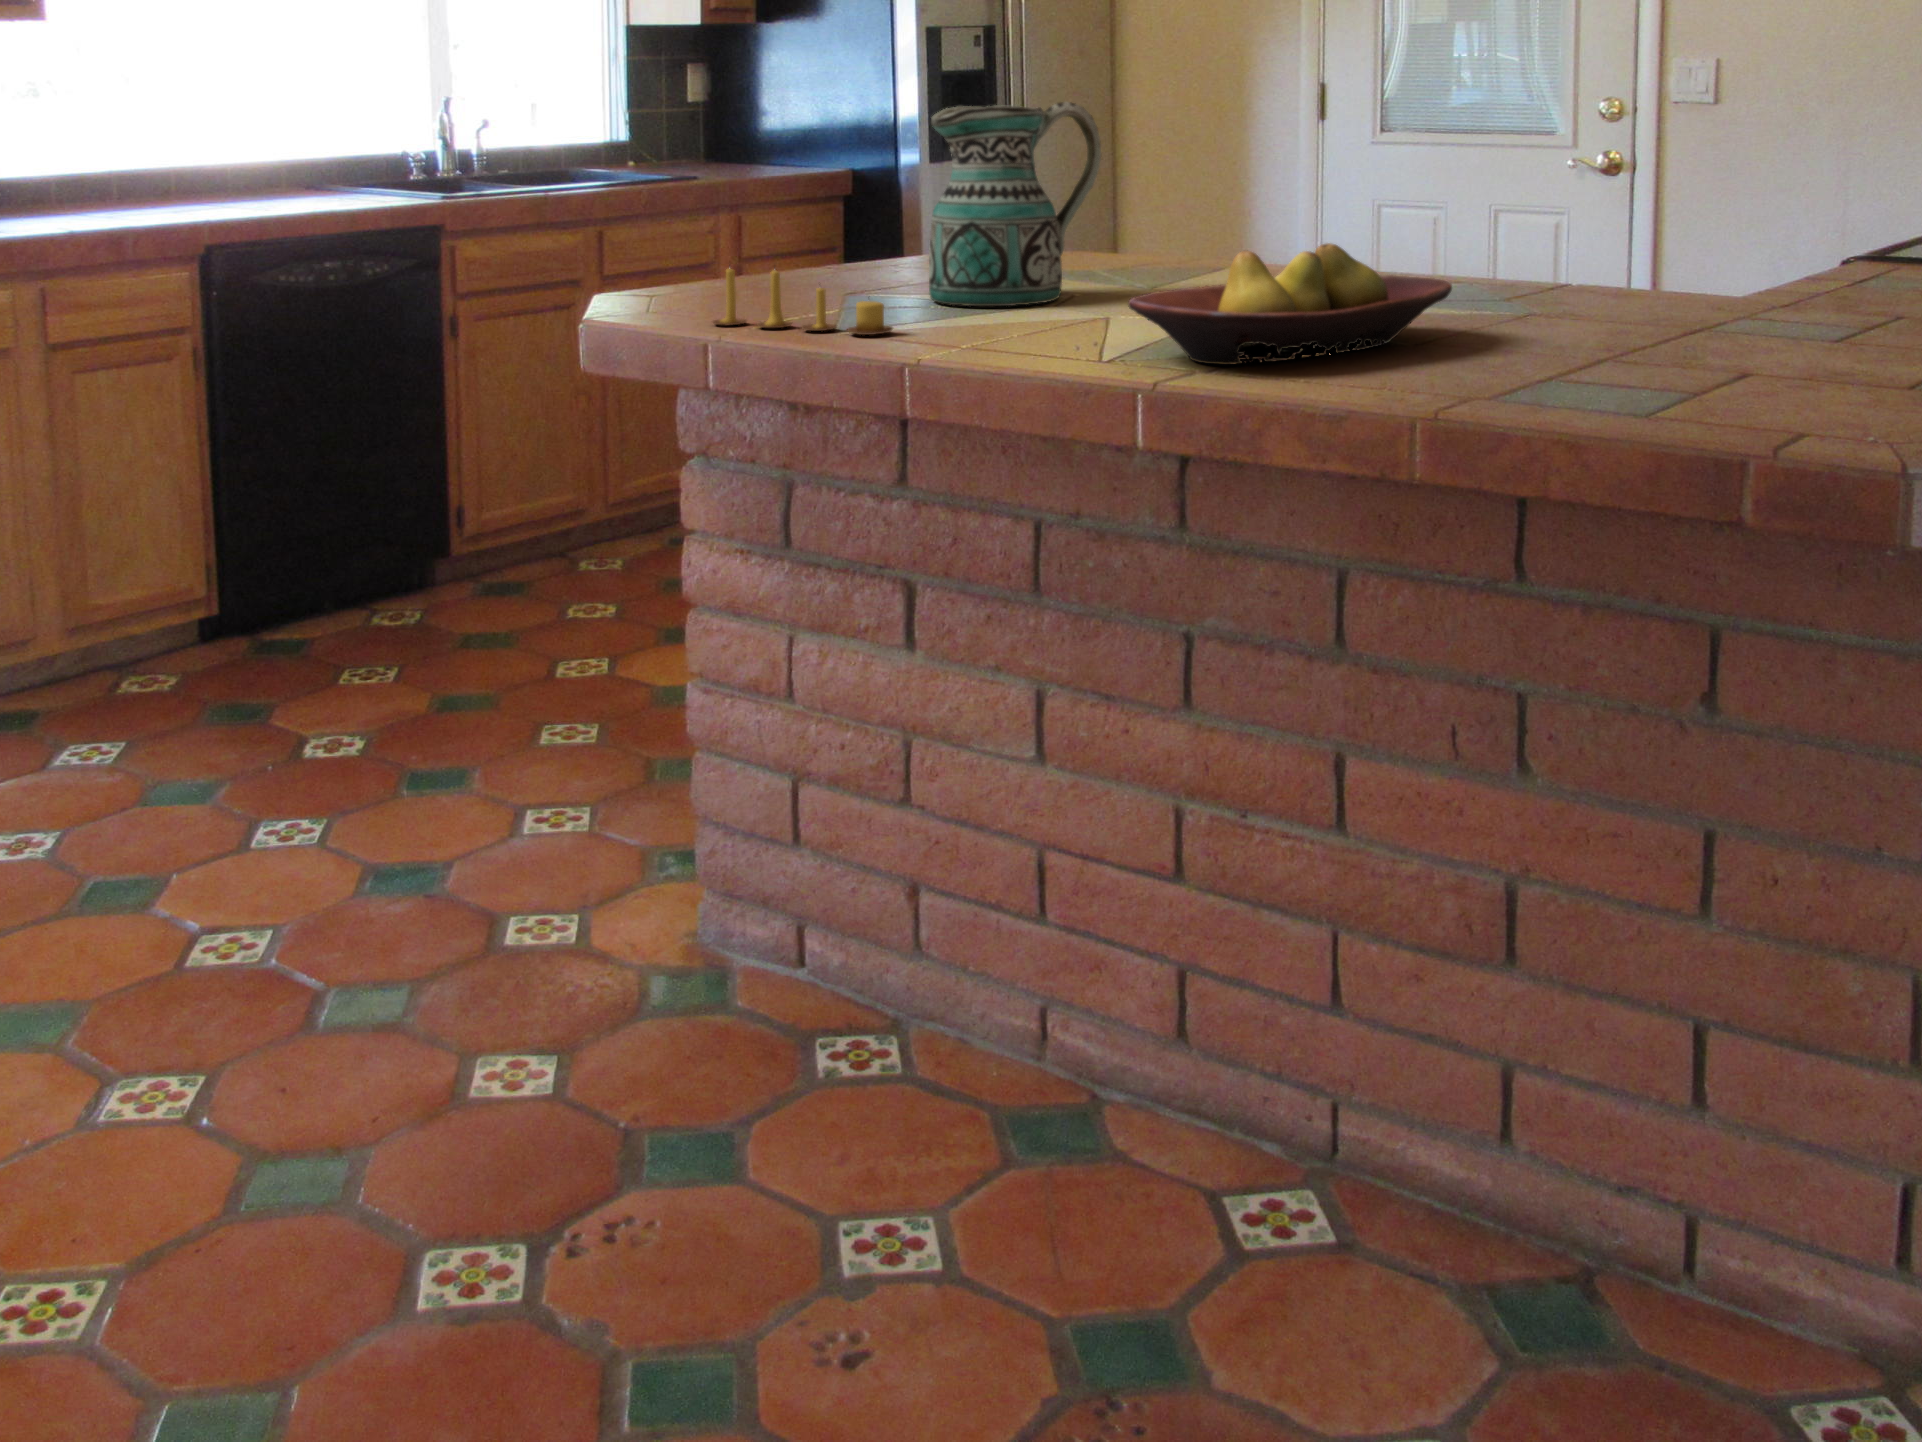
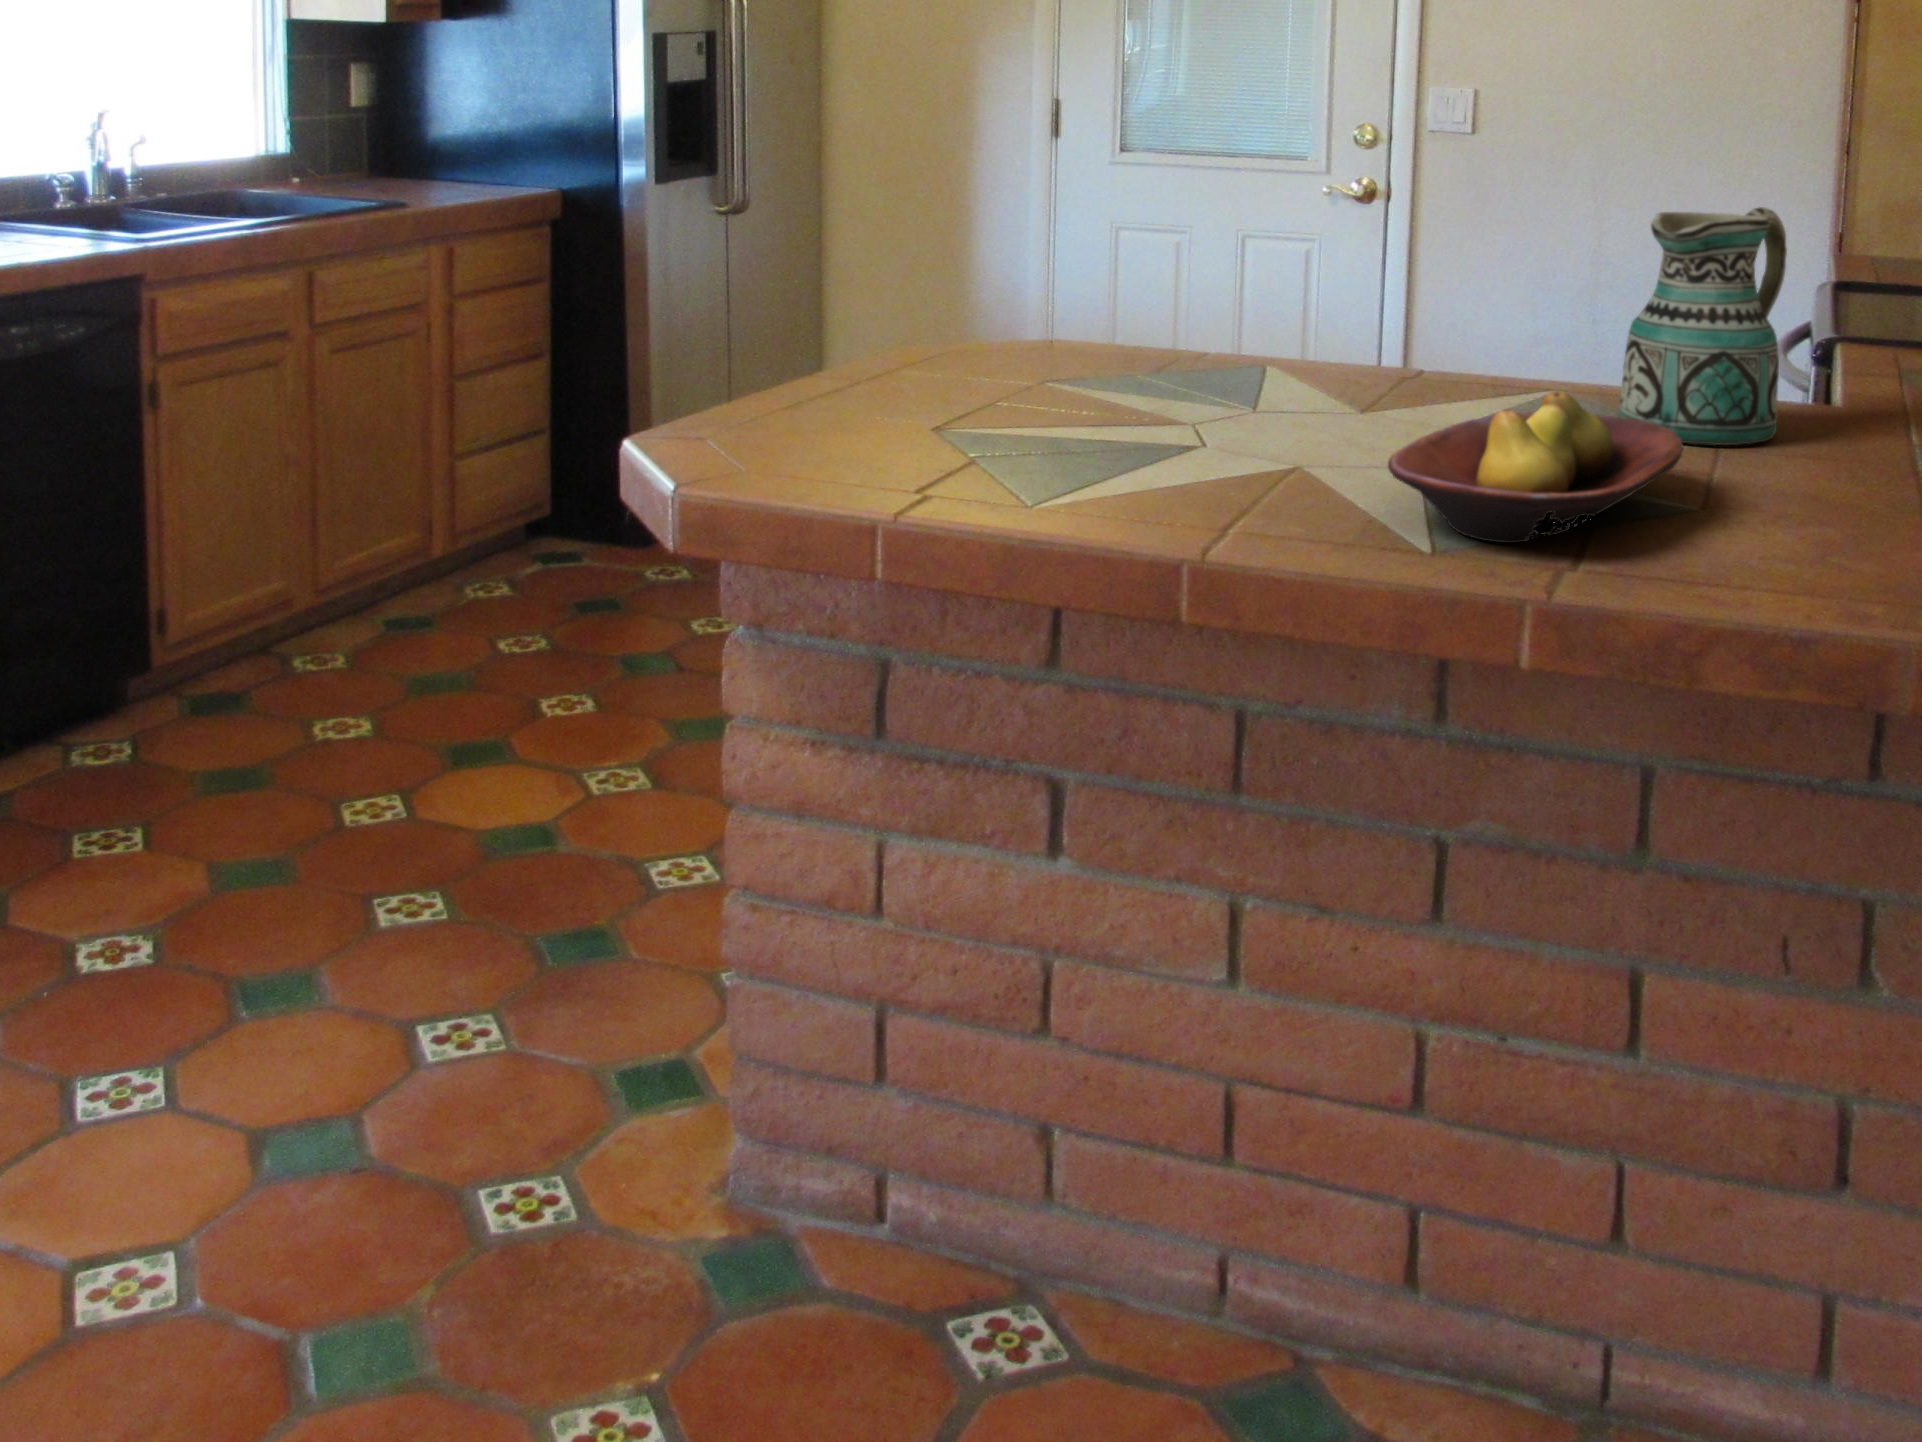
ceramic pitcher: present [929,102,1101,306] -> present [1618,207,1787,445]
candle: present [713,268,893,335] -> none [818,411,1062,501]

